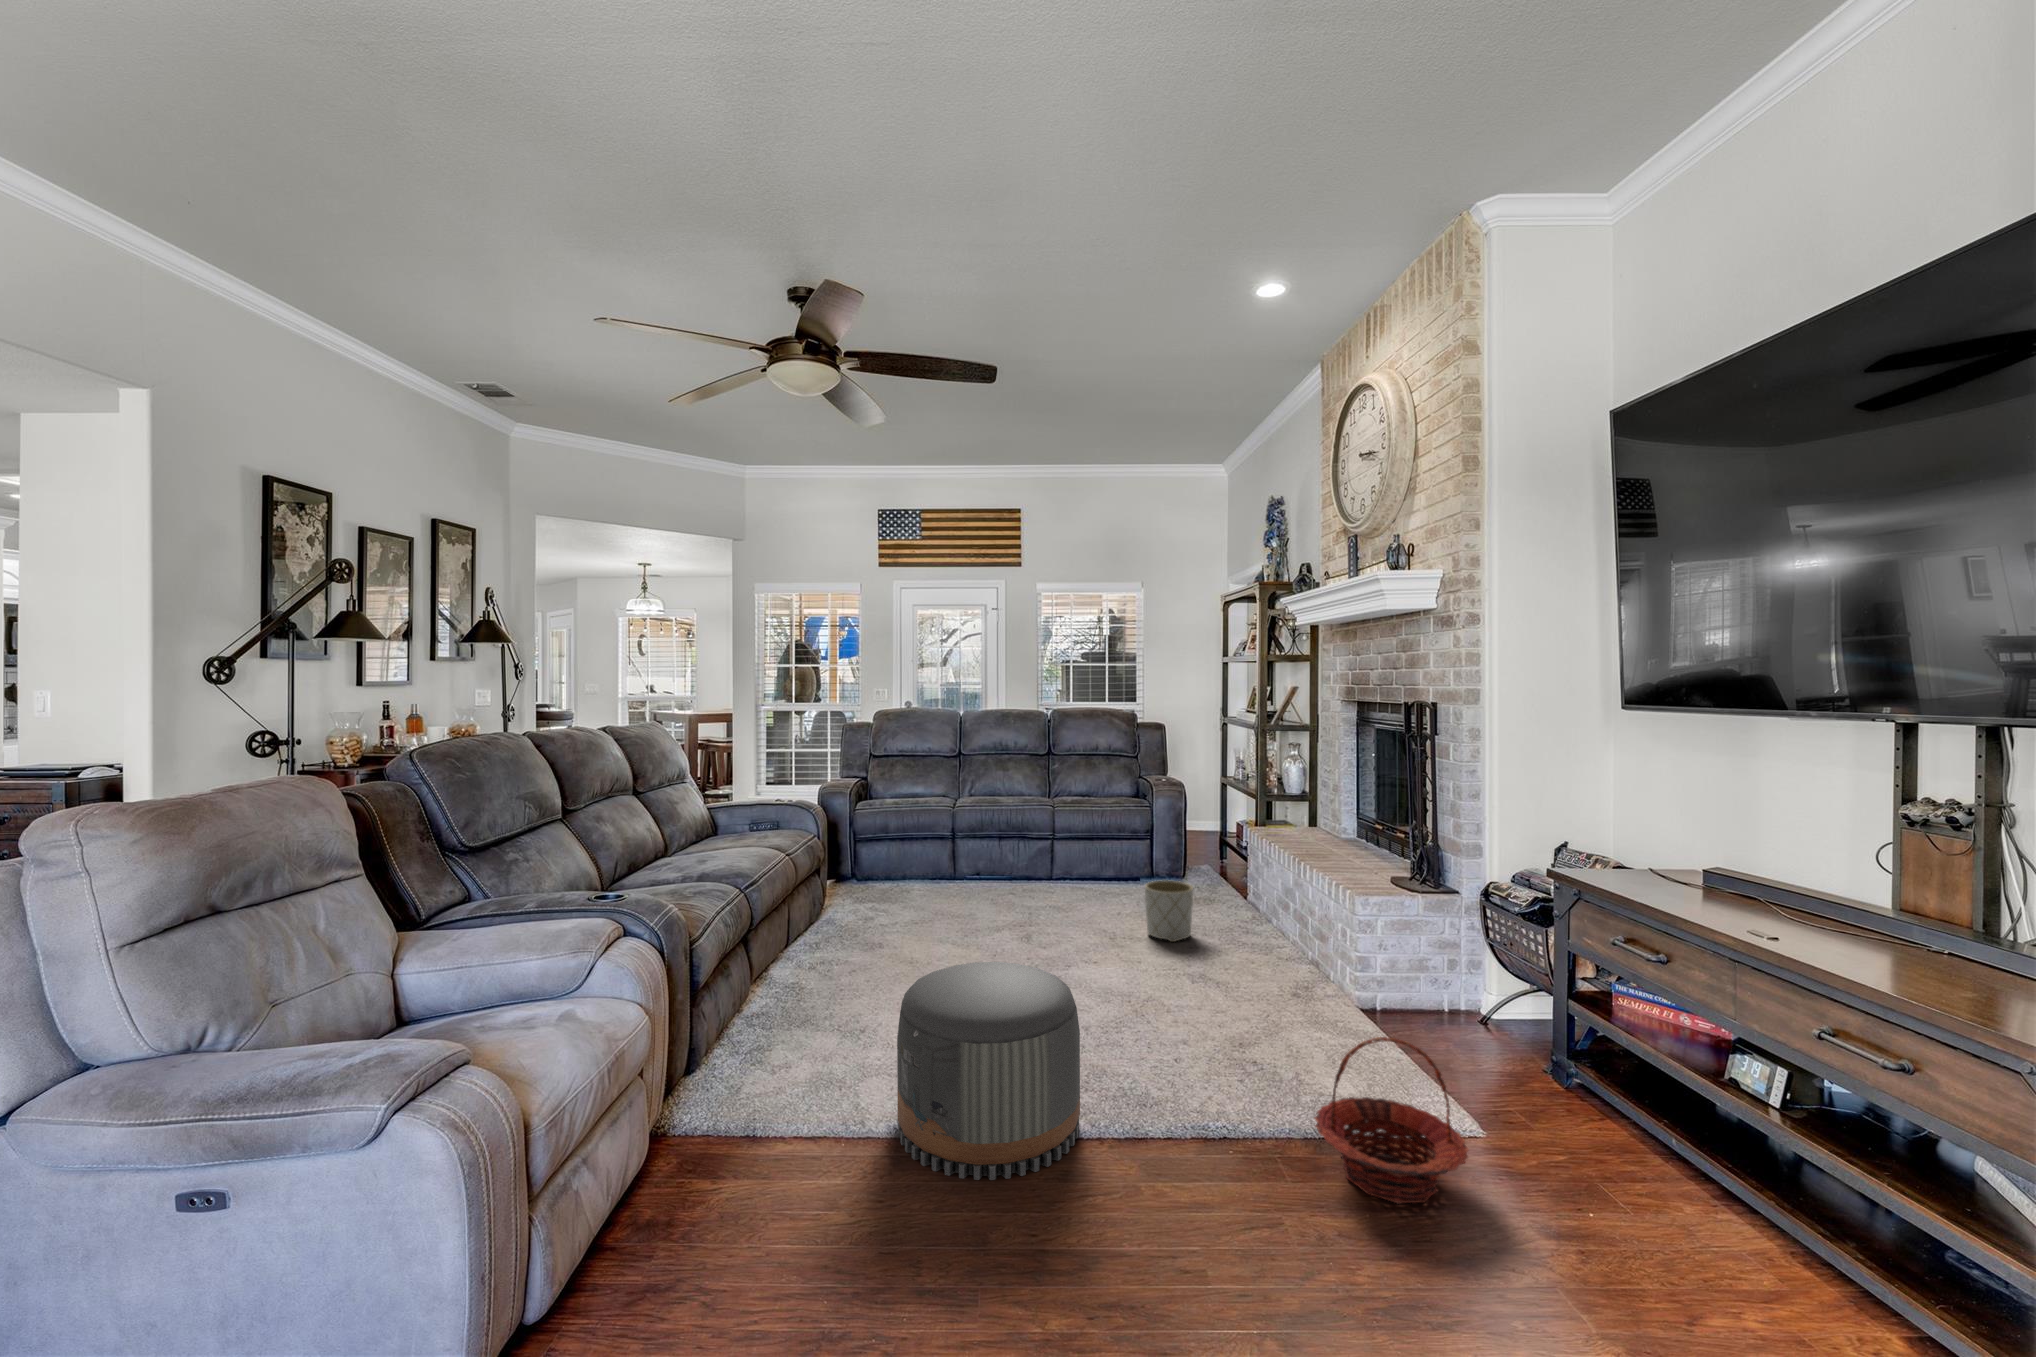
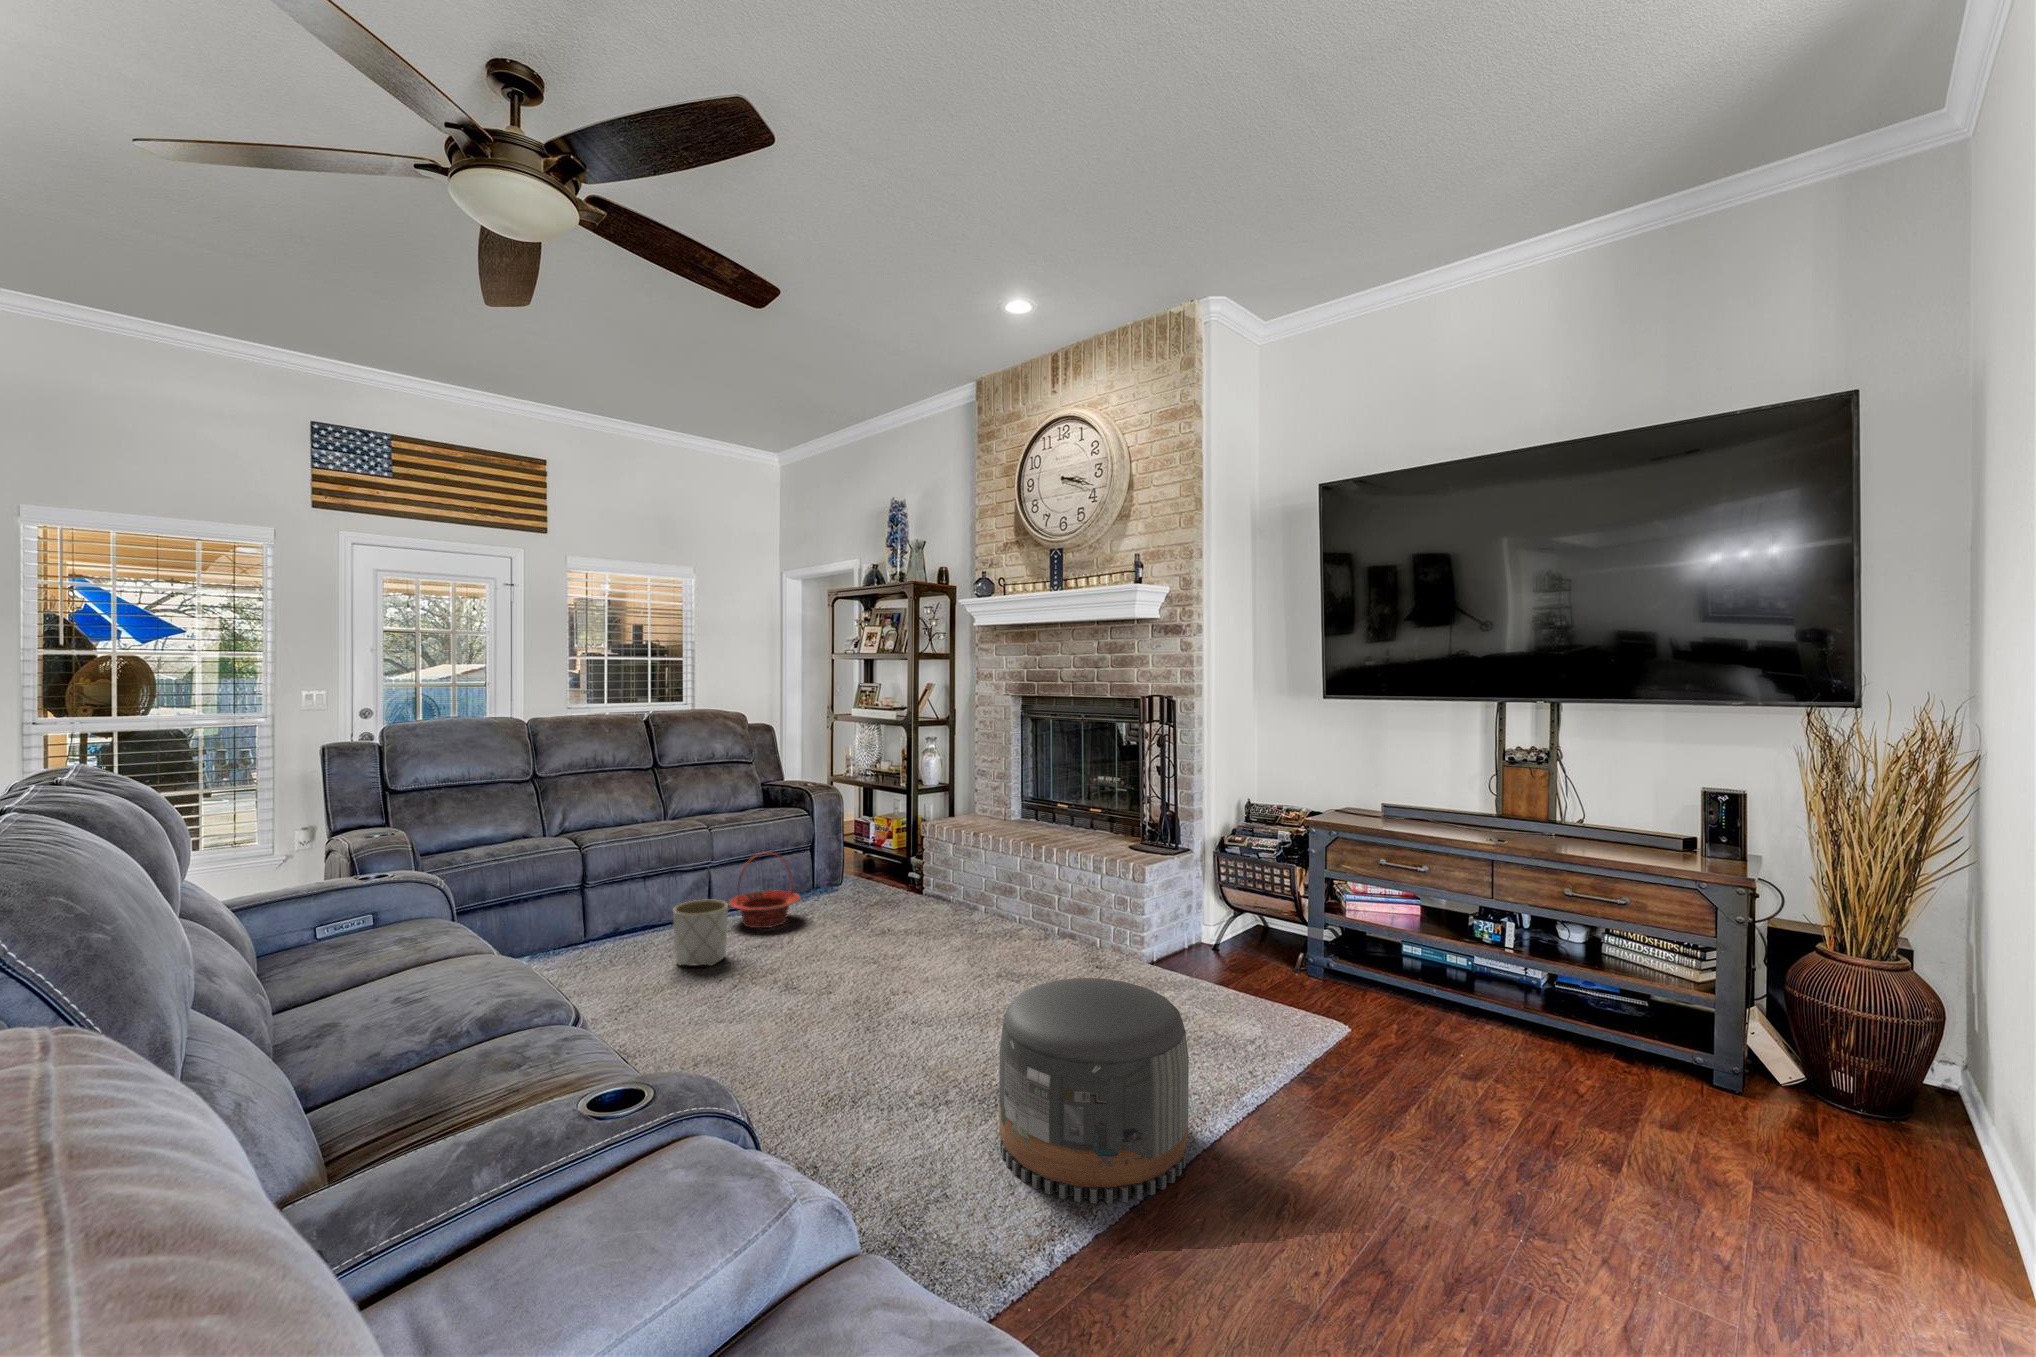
planter: present [1145,880,1193,942] -> present [673,900,728,966]
basket: present [1315,1037,1468,1204] -> present [729,853,800,928]

